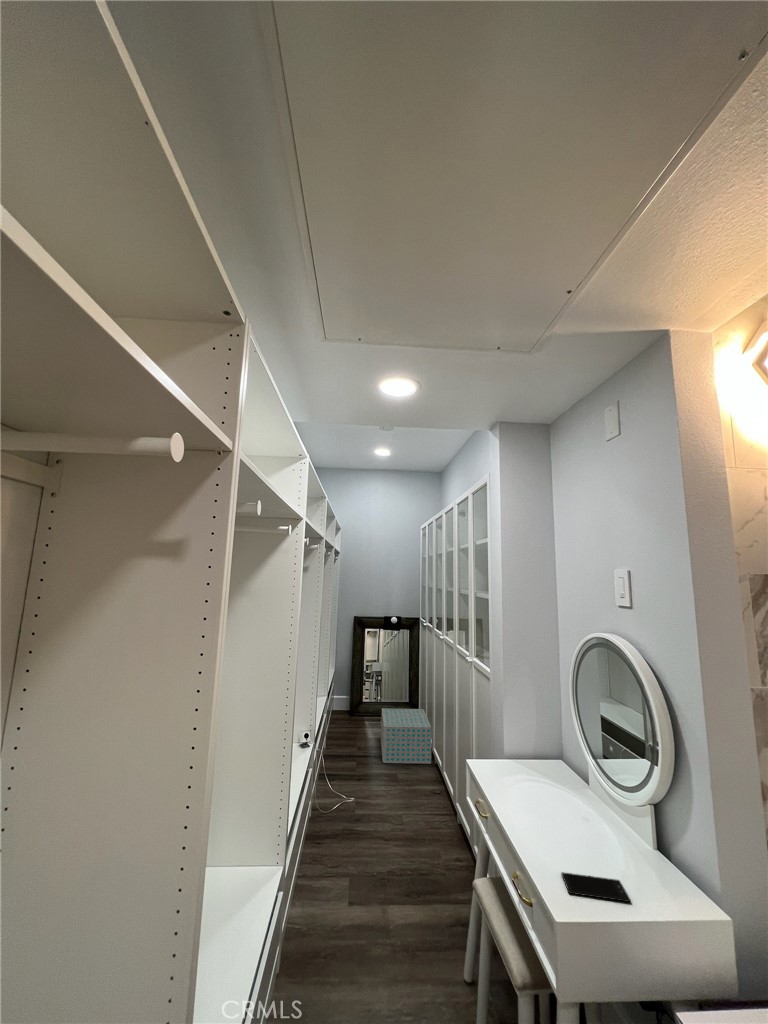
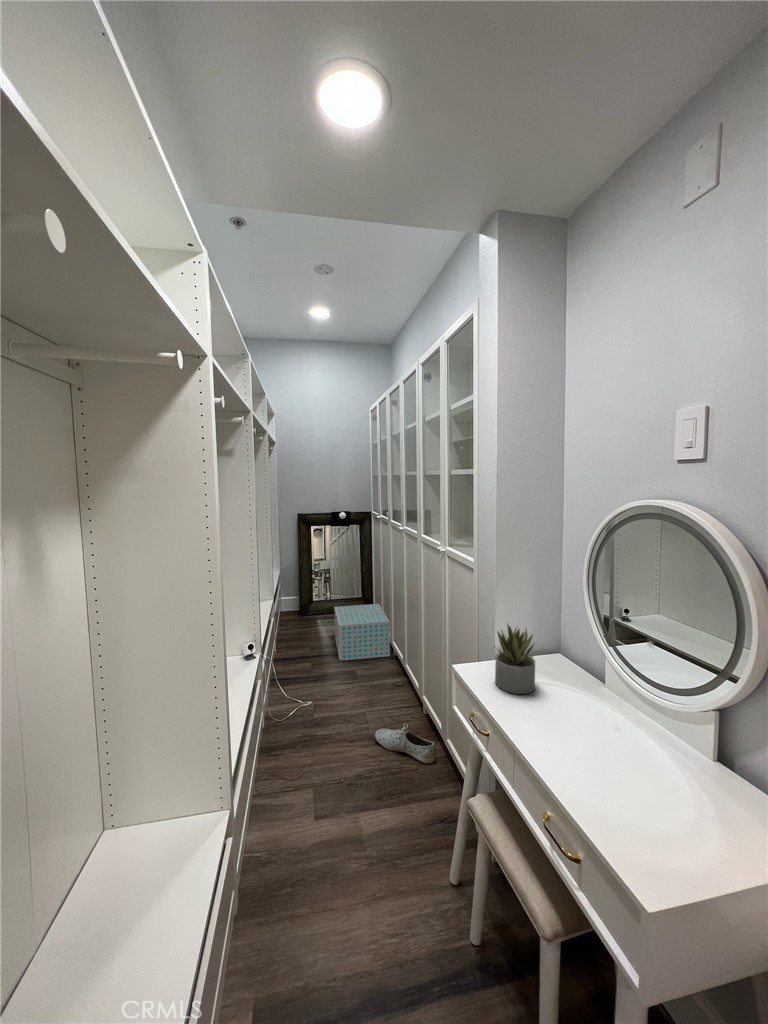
succulent plant: none [497,724,532,788] -> present [495,624,535,694]
shoe: none [409,826,465,871] -> present [375,723,437,764]
smartphone: present [561,872,631,902] -> none [615,813,717,847]

